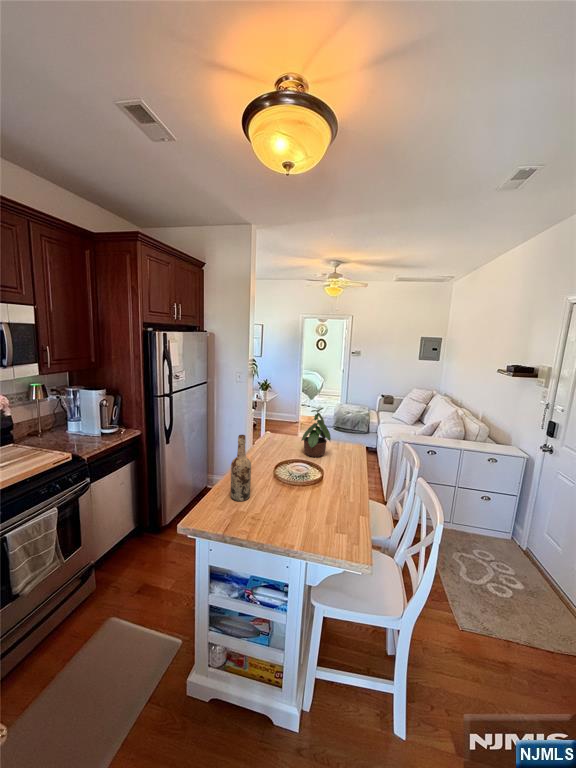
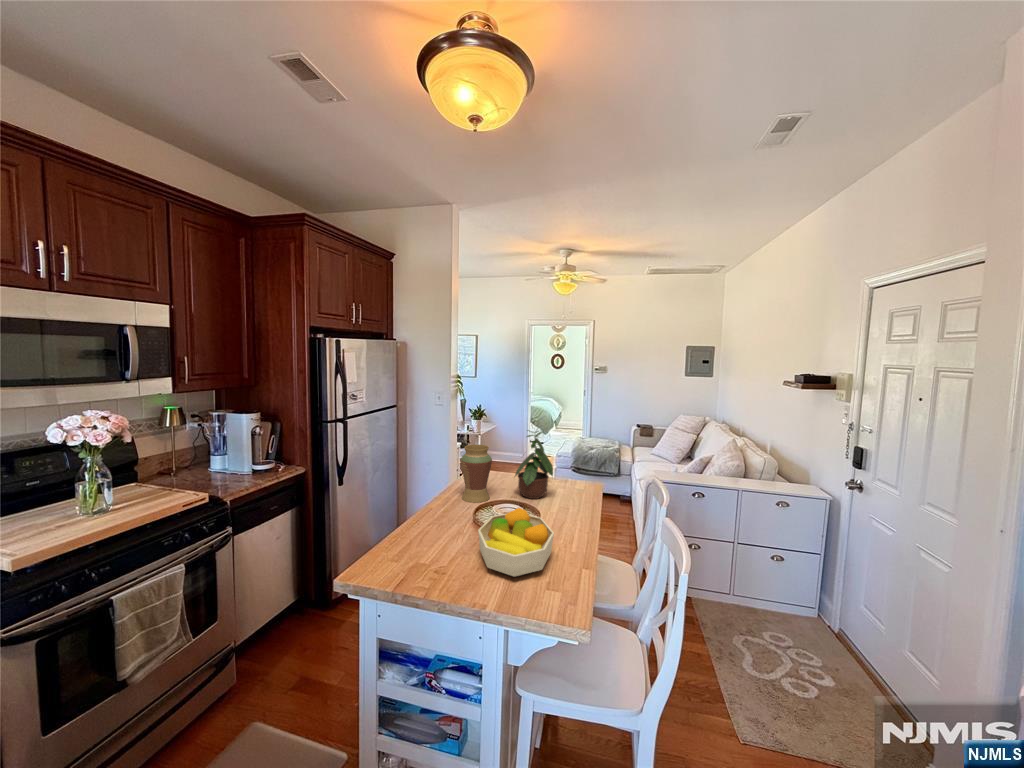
vase: none [262,417,285,460] -> present [461,444,492,503]
wine bottle: present [231,435,251,501] -> none [411,462,438,551]
fruit bowl: none [282,469,339,524] -> present [478,508,554,577]

